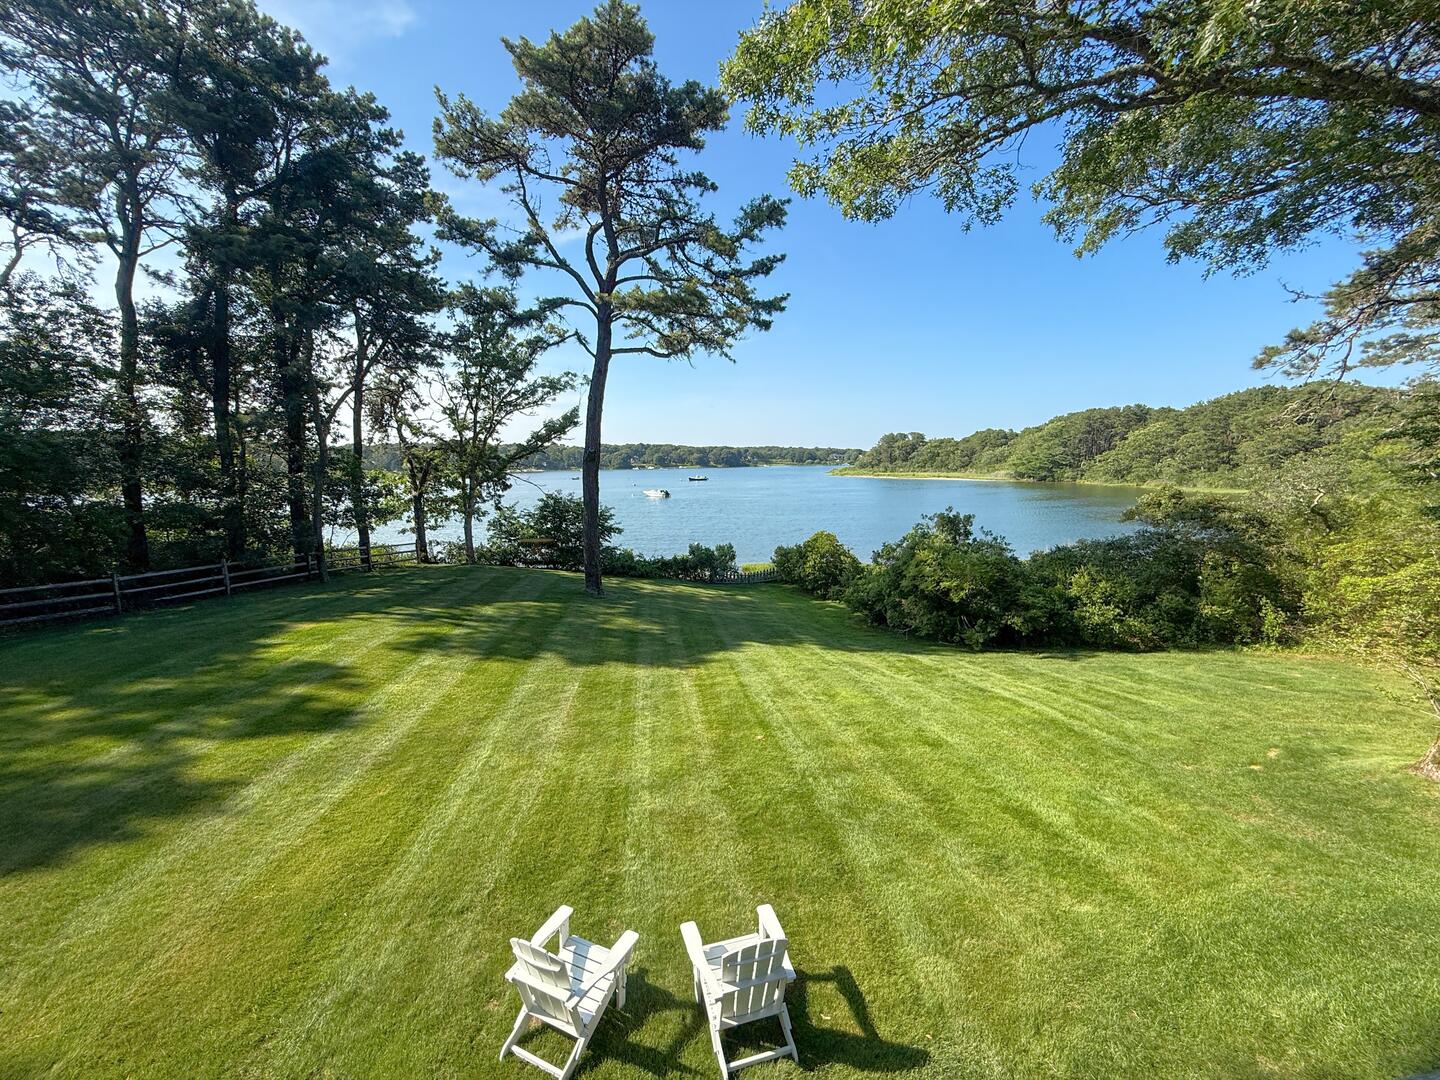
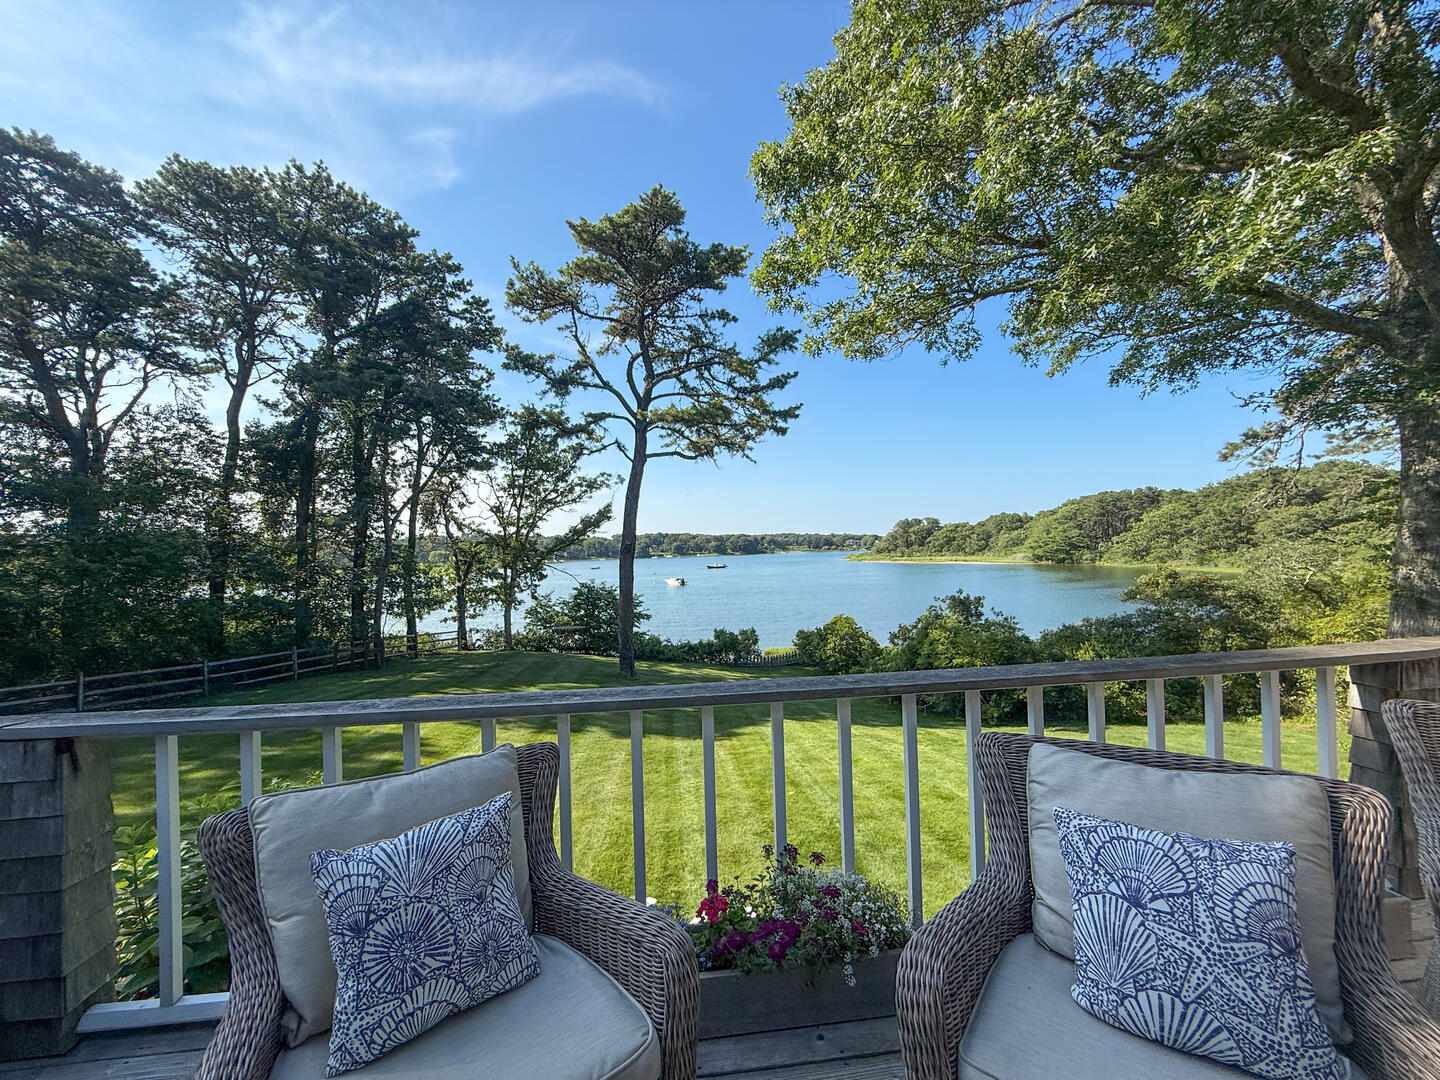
bench: none [275,549,333,583] -> present [333,638,385,669]

